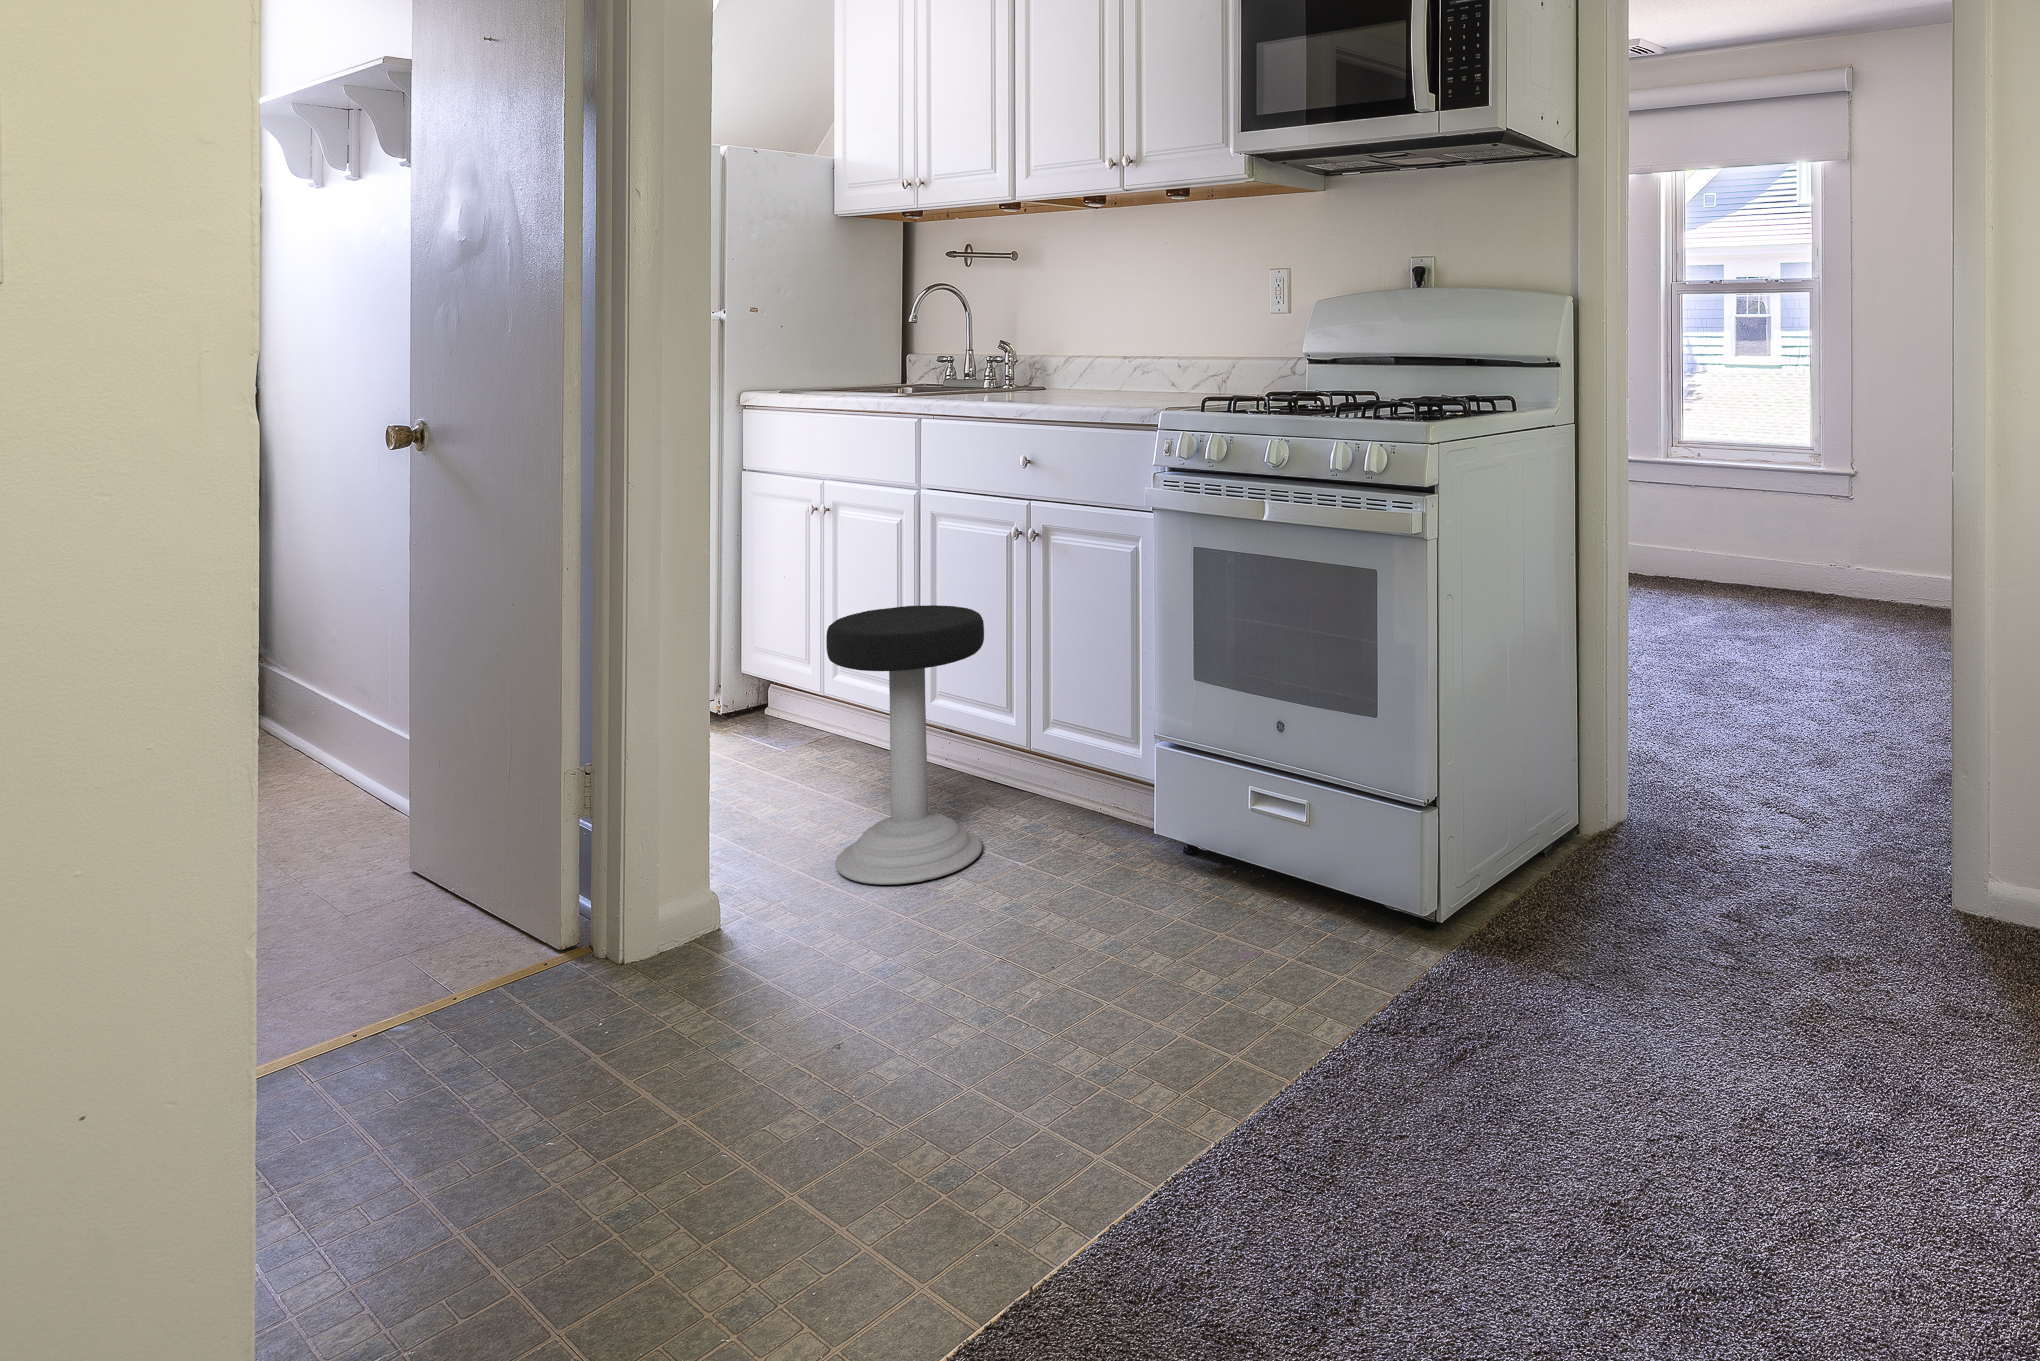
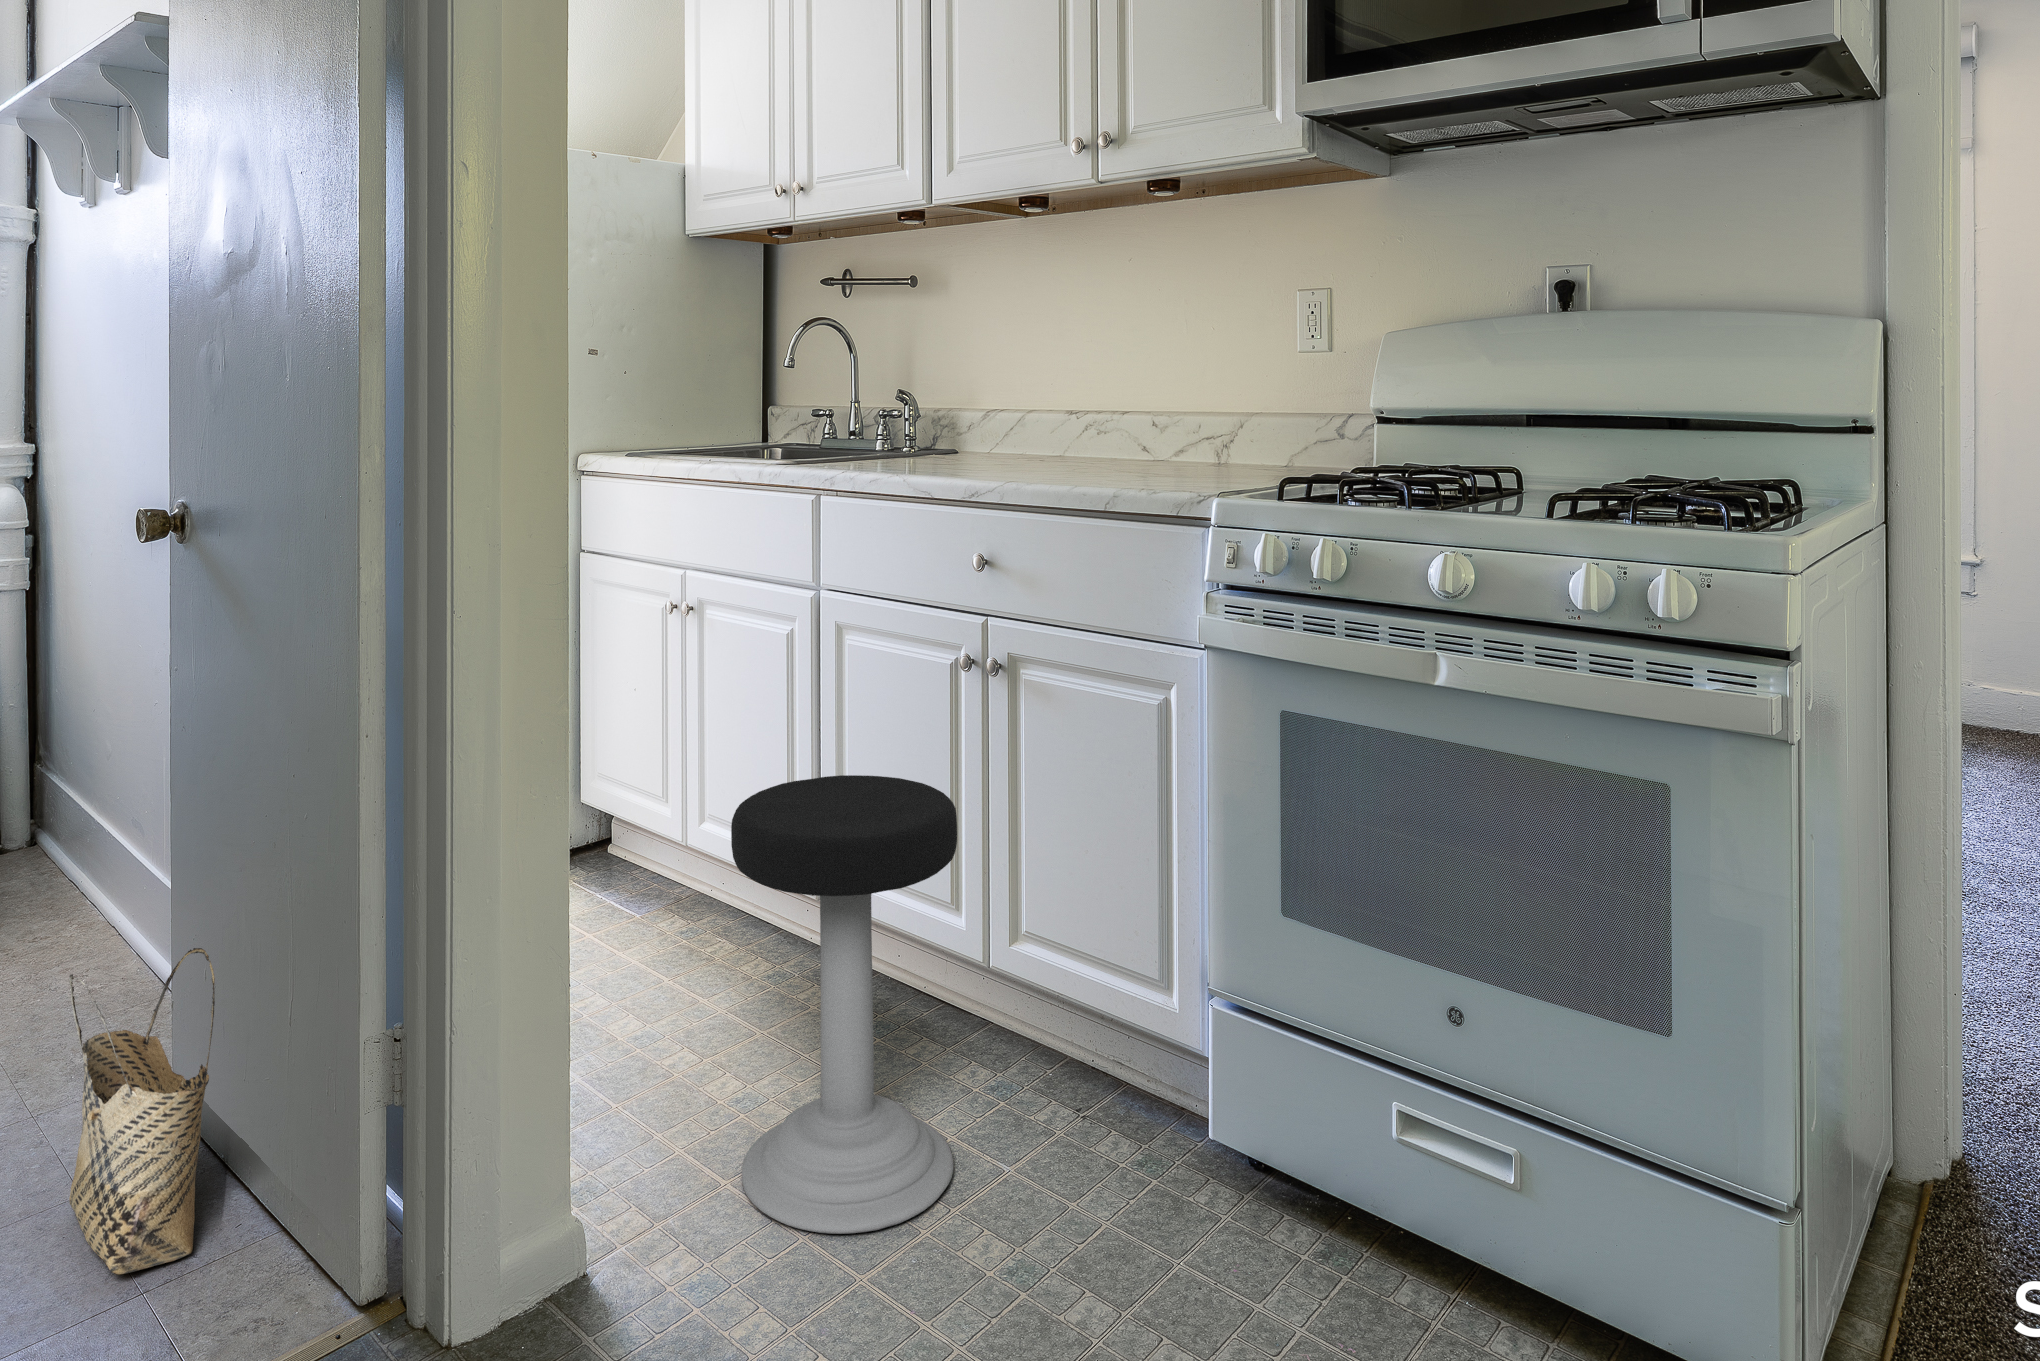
woven basket: none [356,725,461,927] -> present [69,948,215,1274]

